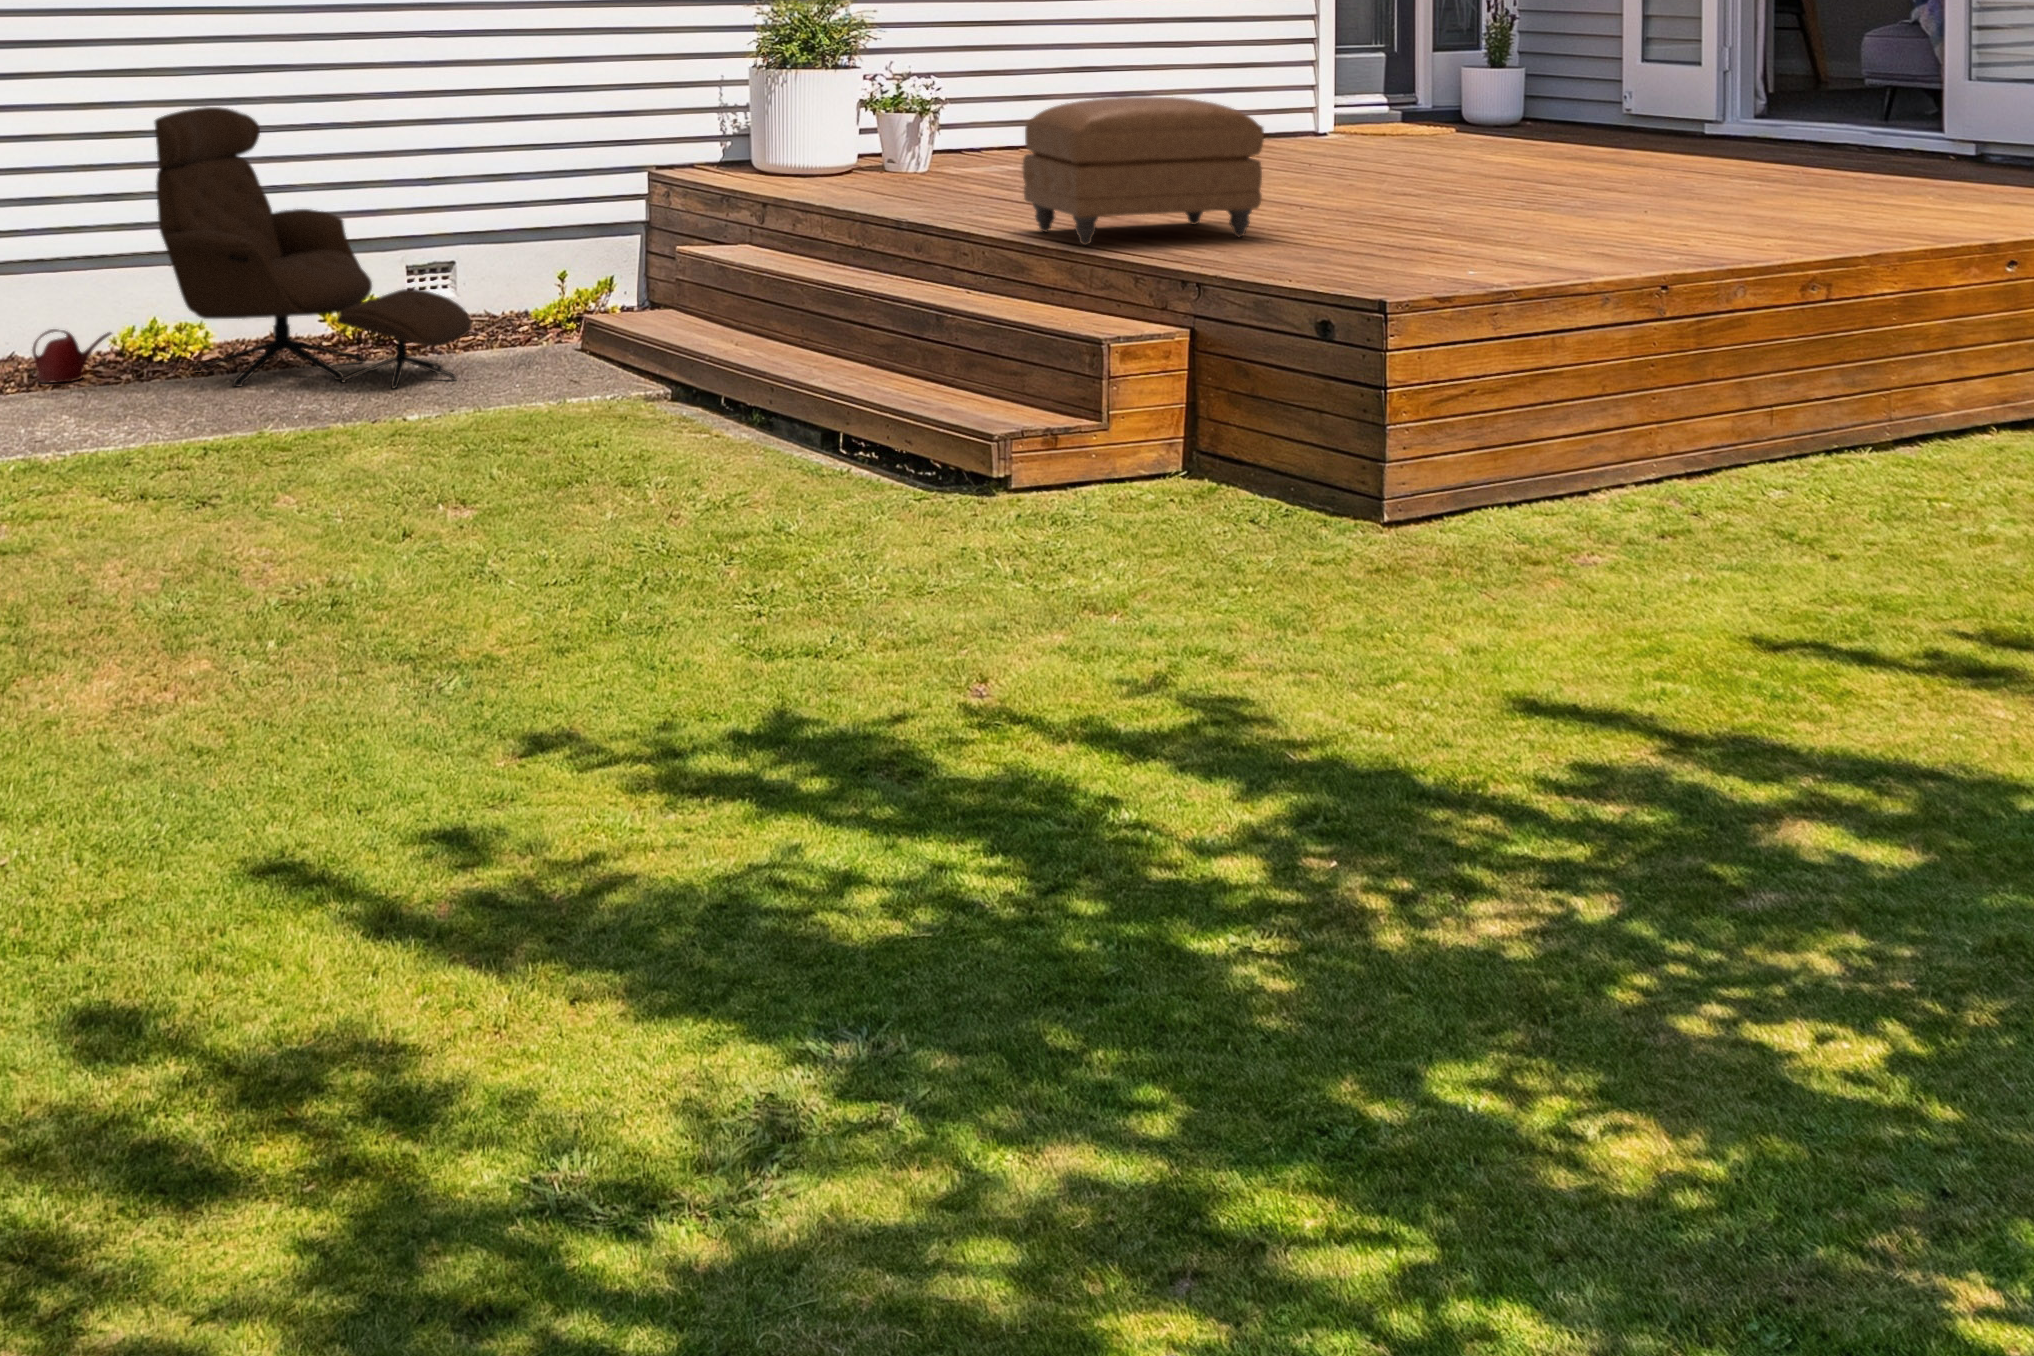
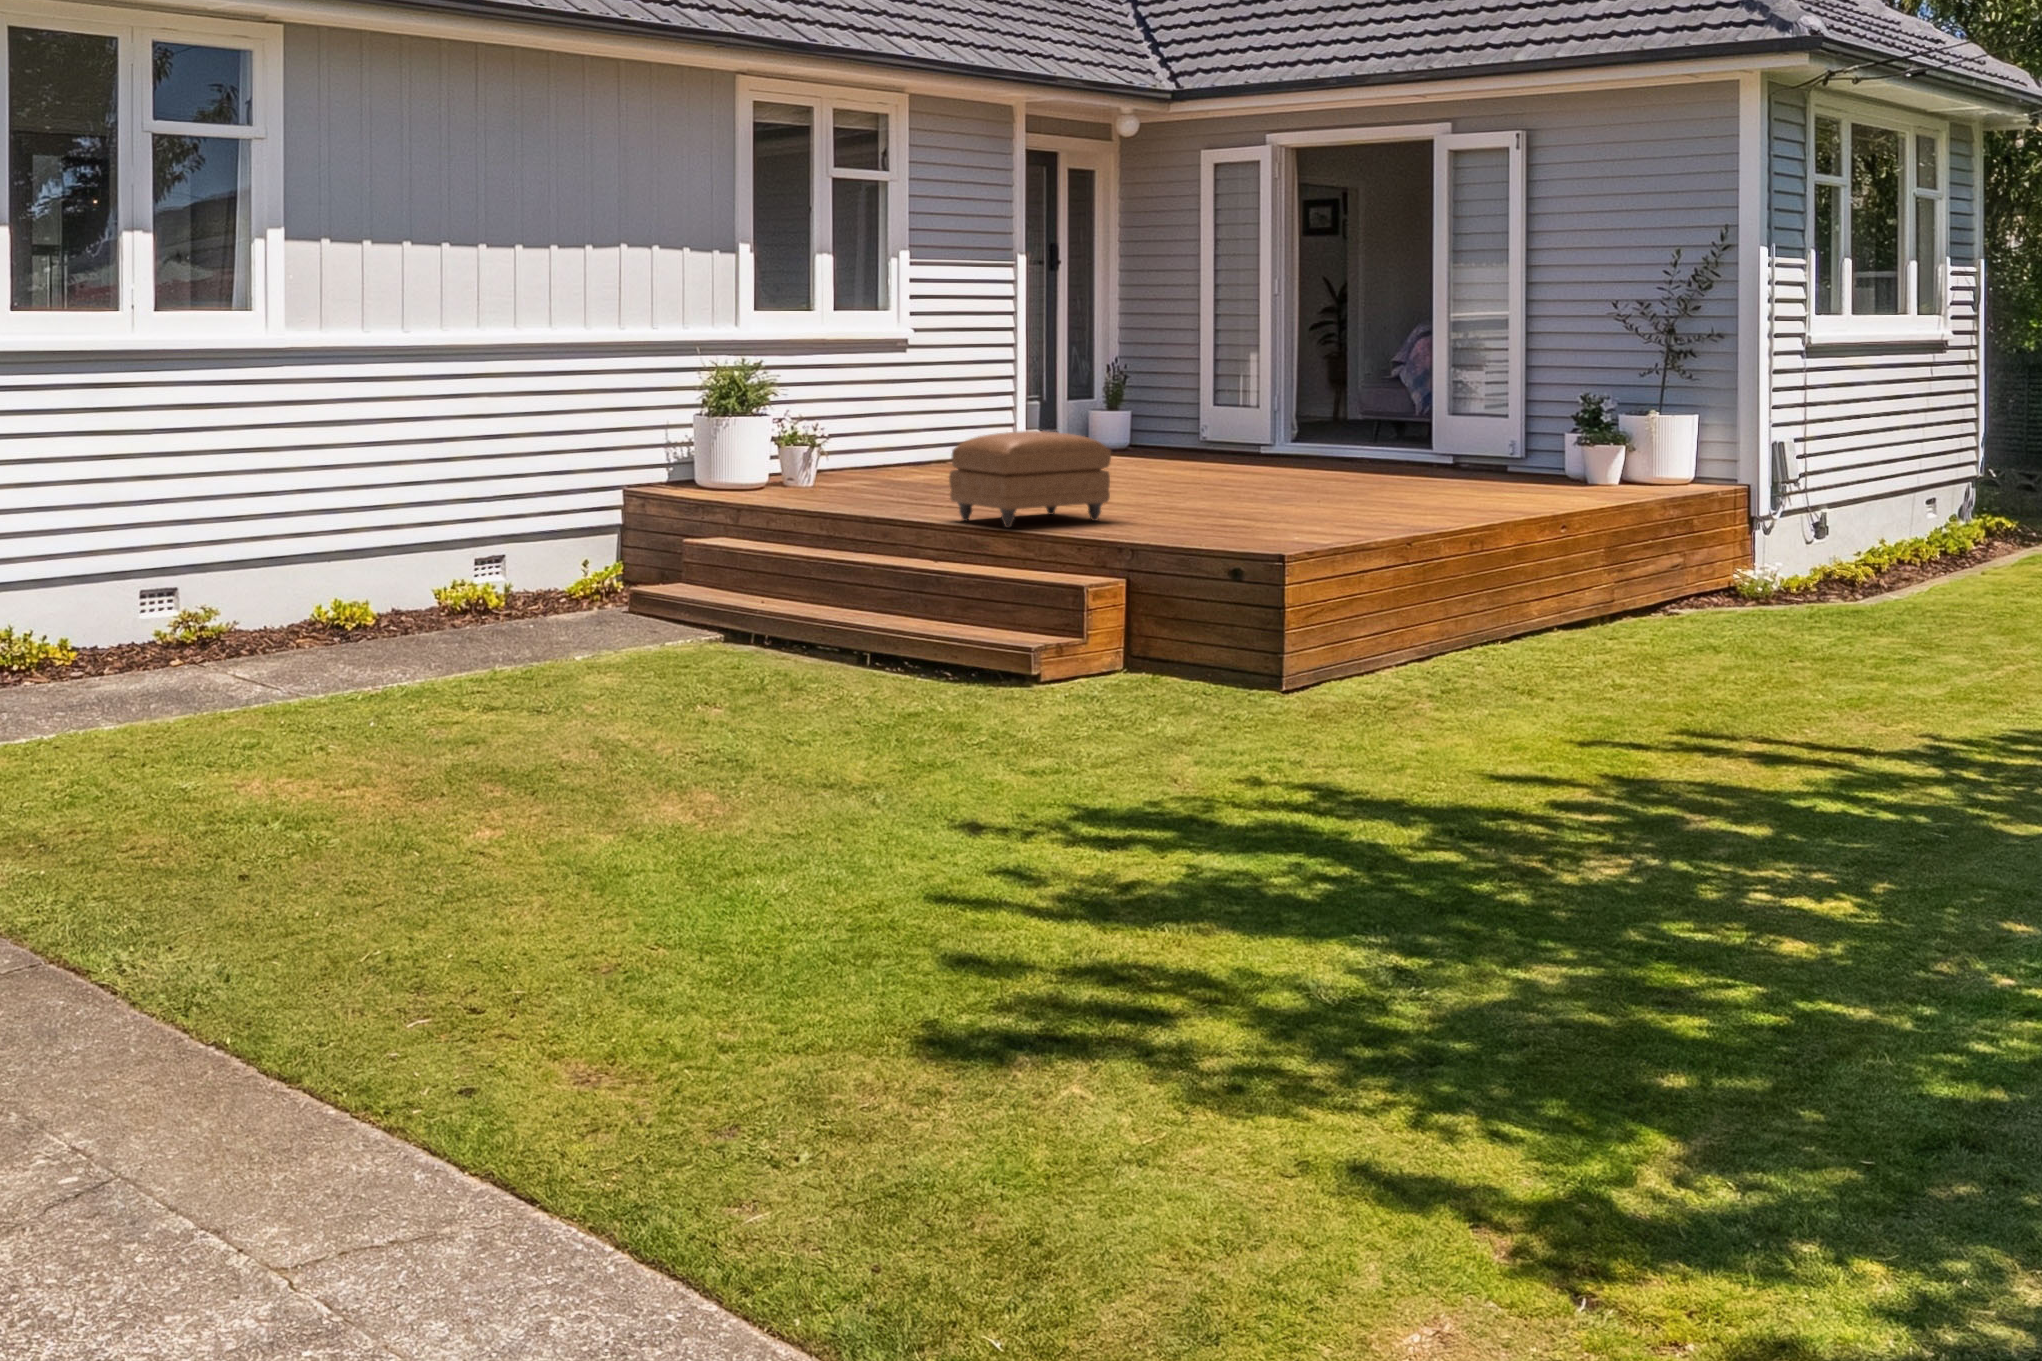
lounge chair: present [154,107,472,388] -> none [341,448,559,643]
watering can: present [32,329,112,384] -> none [255,607,307,646]

